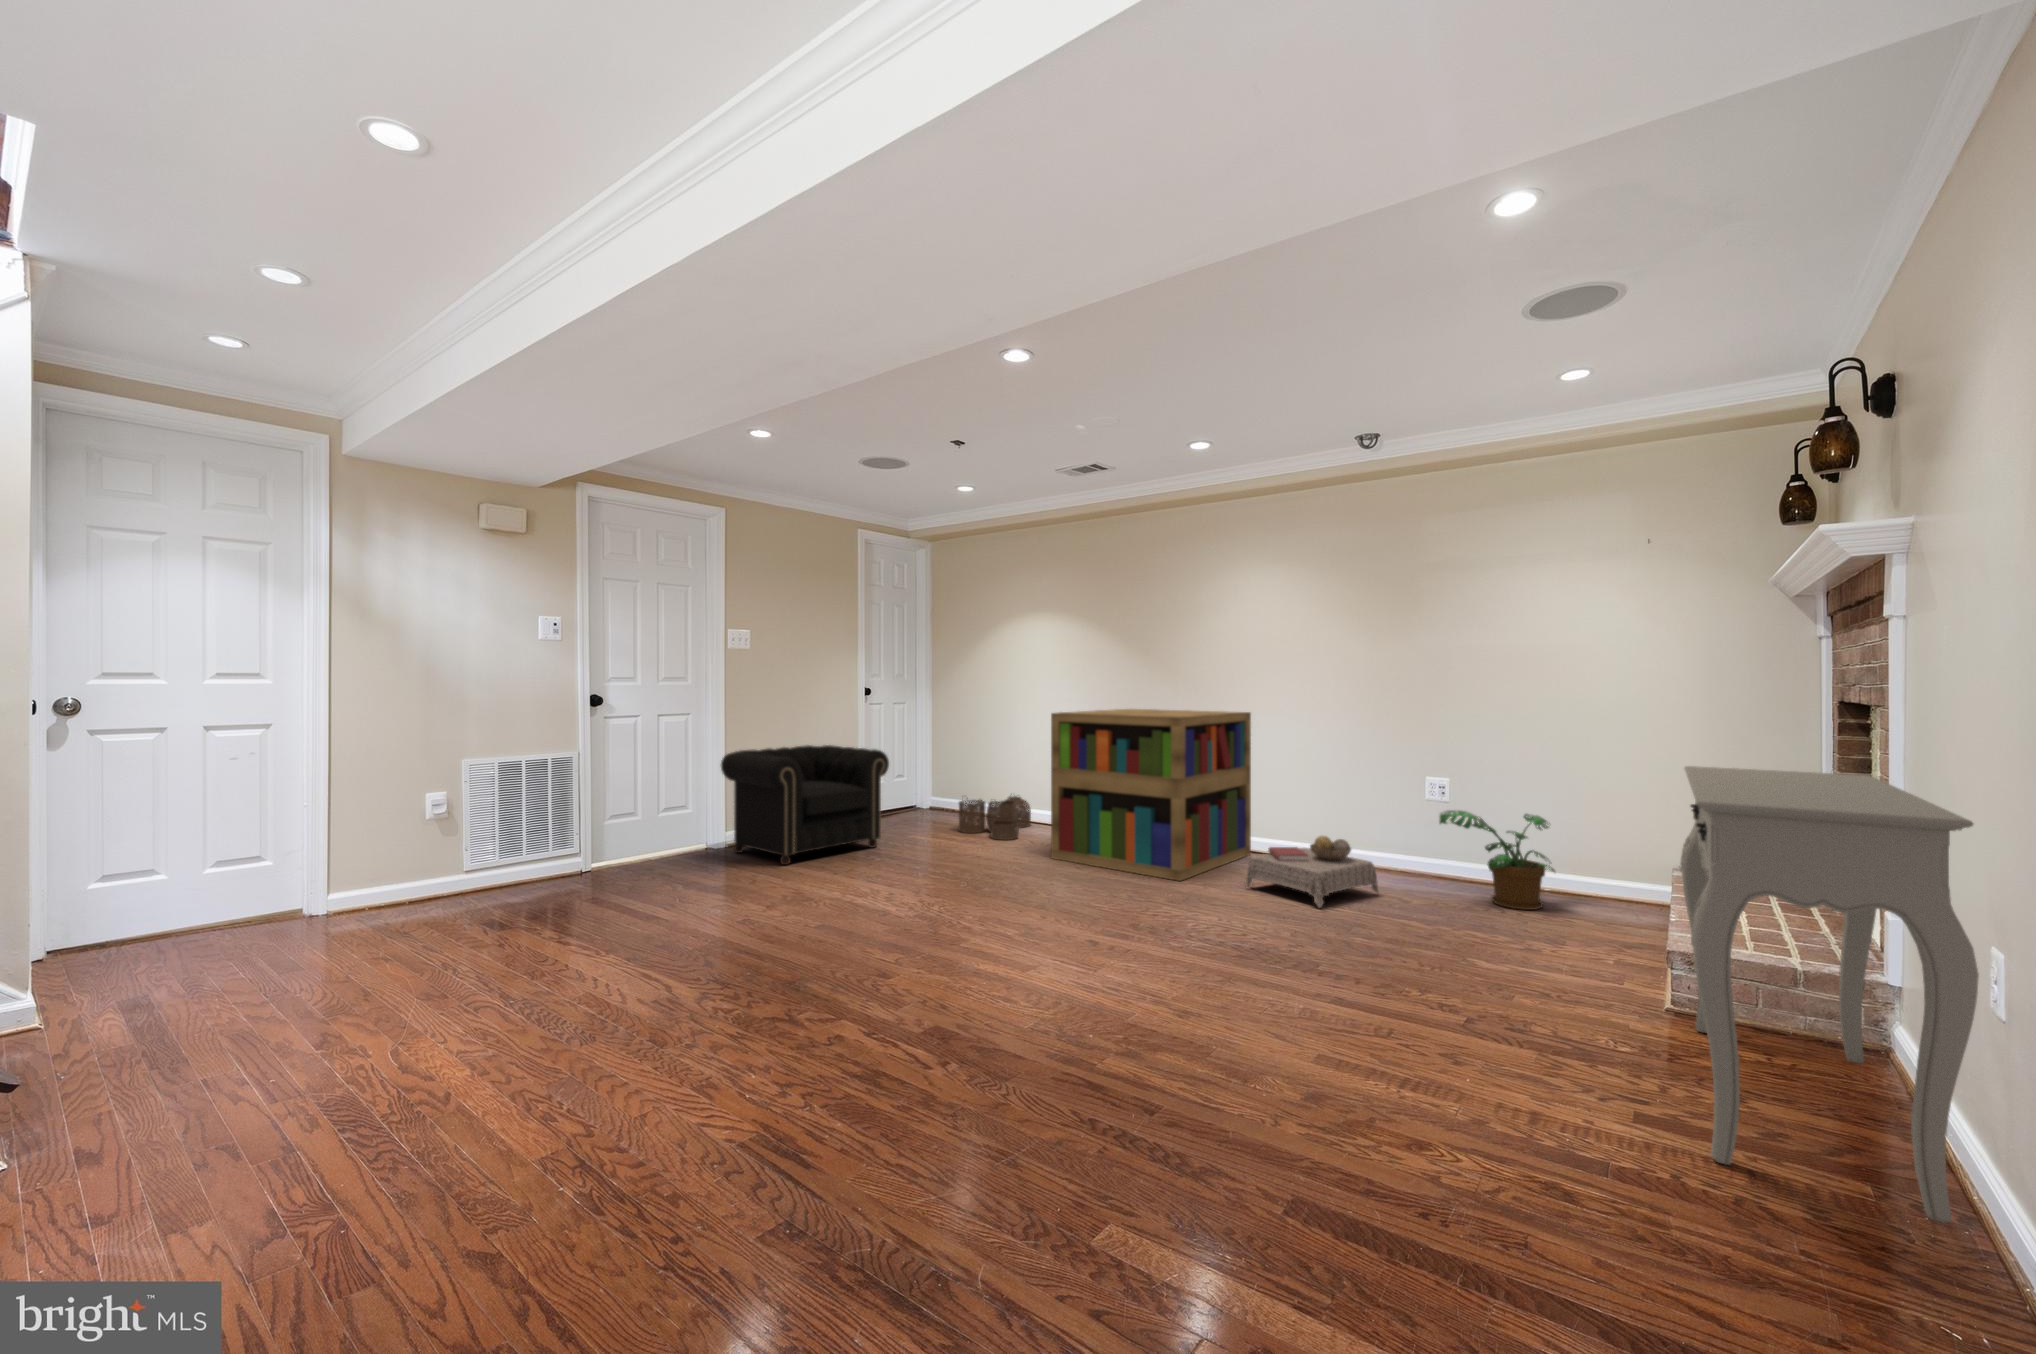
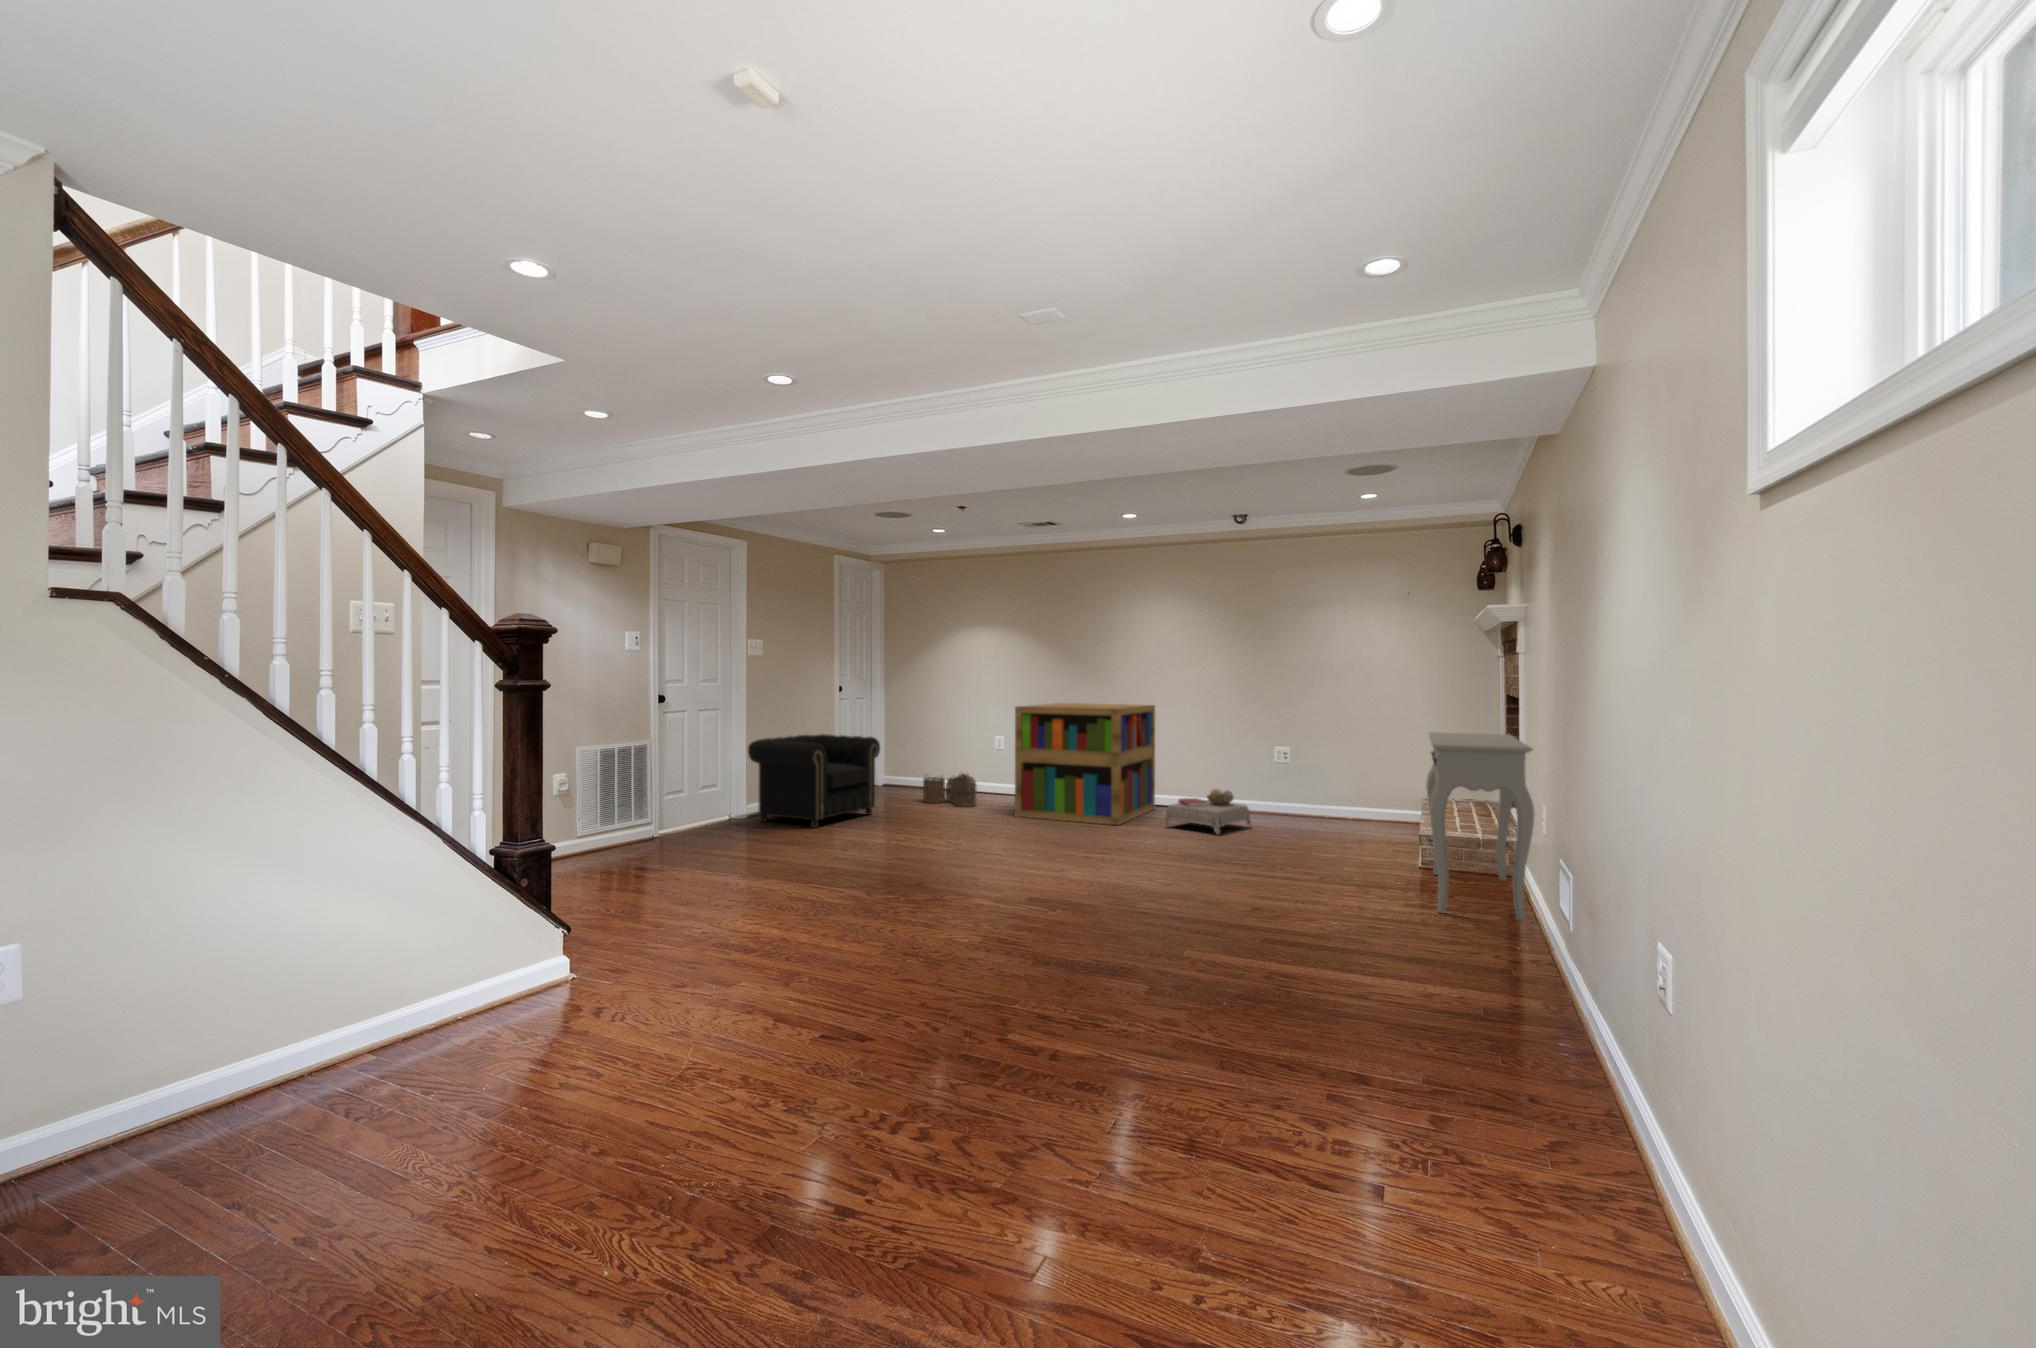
potted plant: present [1439,810,1555,910] -> none [1289,769,1358,831]

